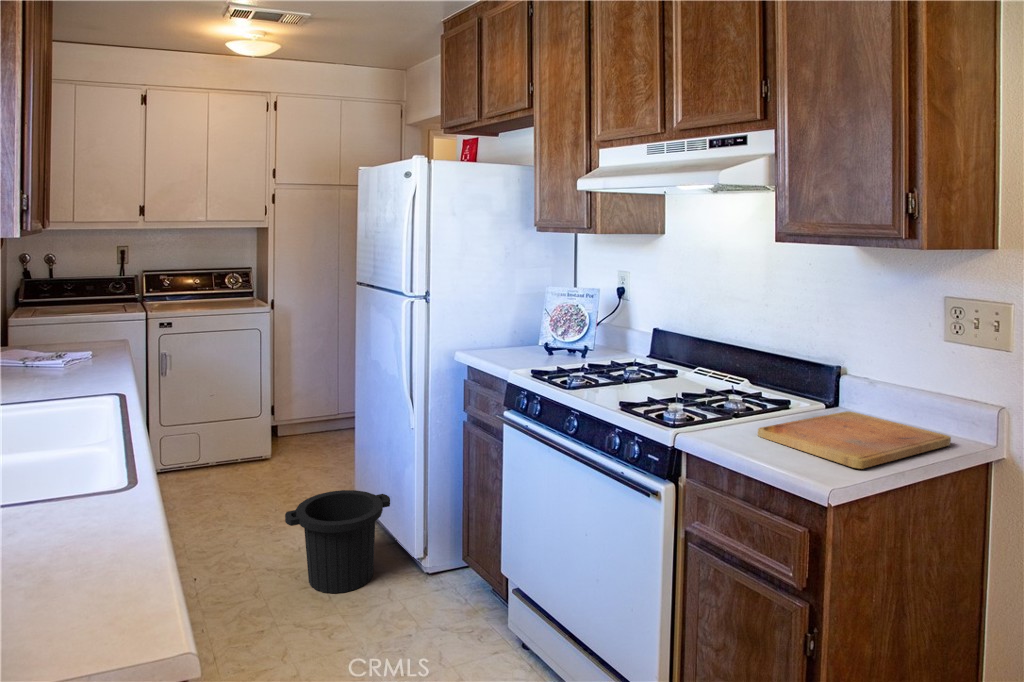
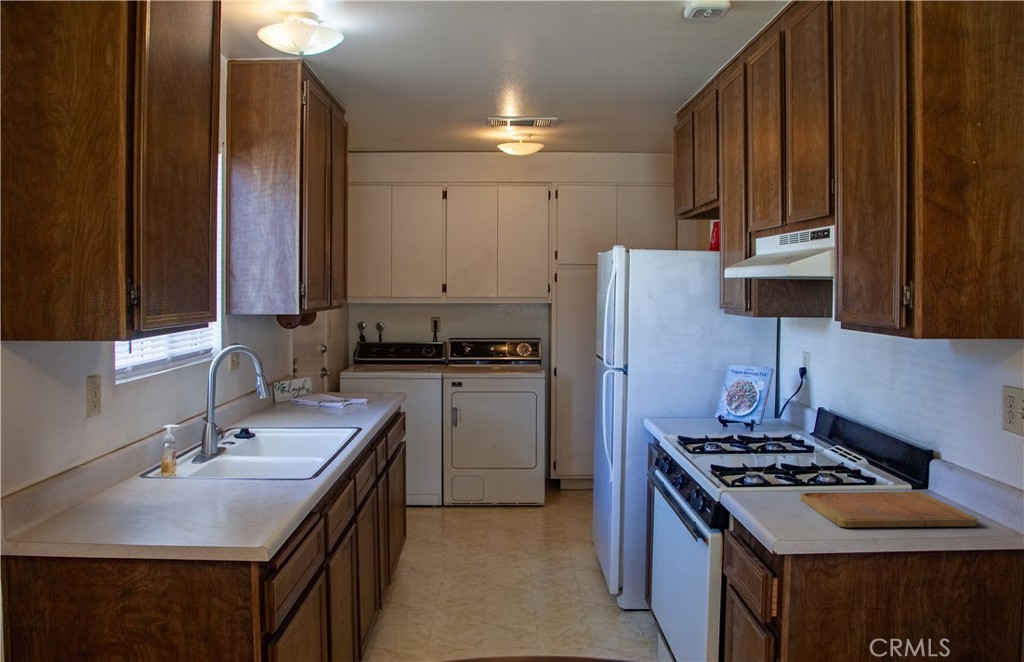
trash can: present [285,490,390,593] -> none [513,524,594,604]

